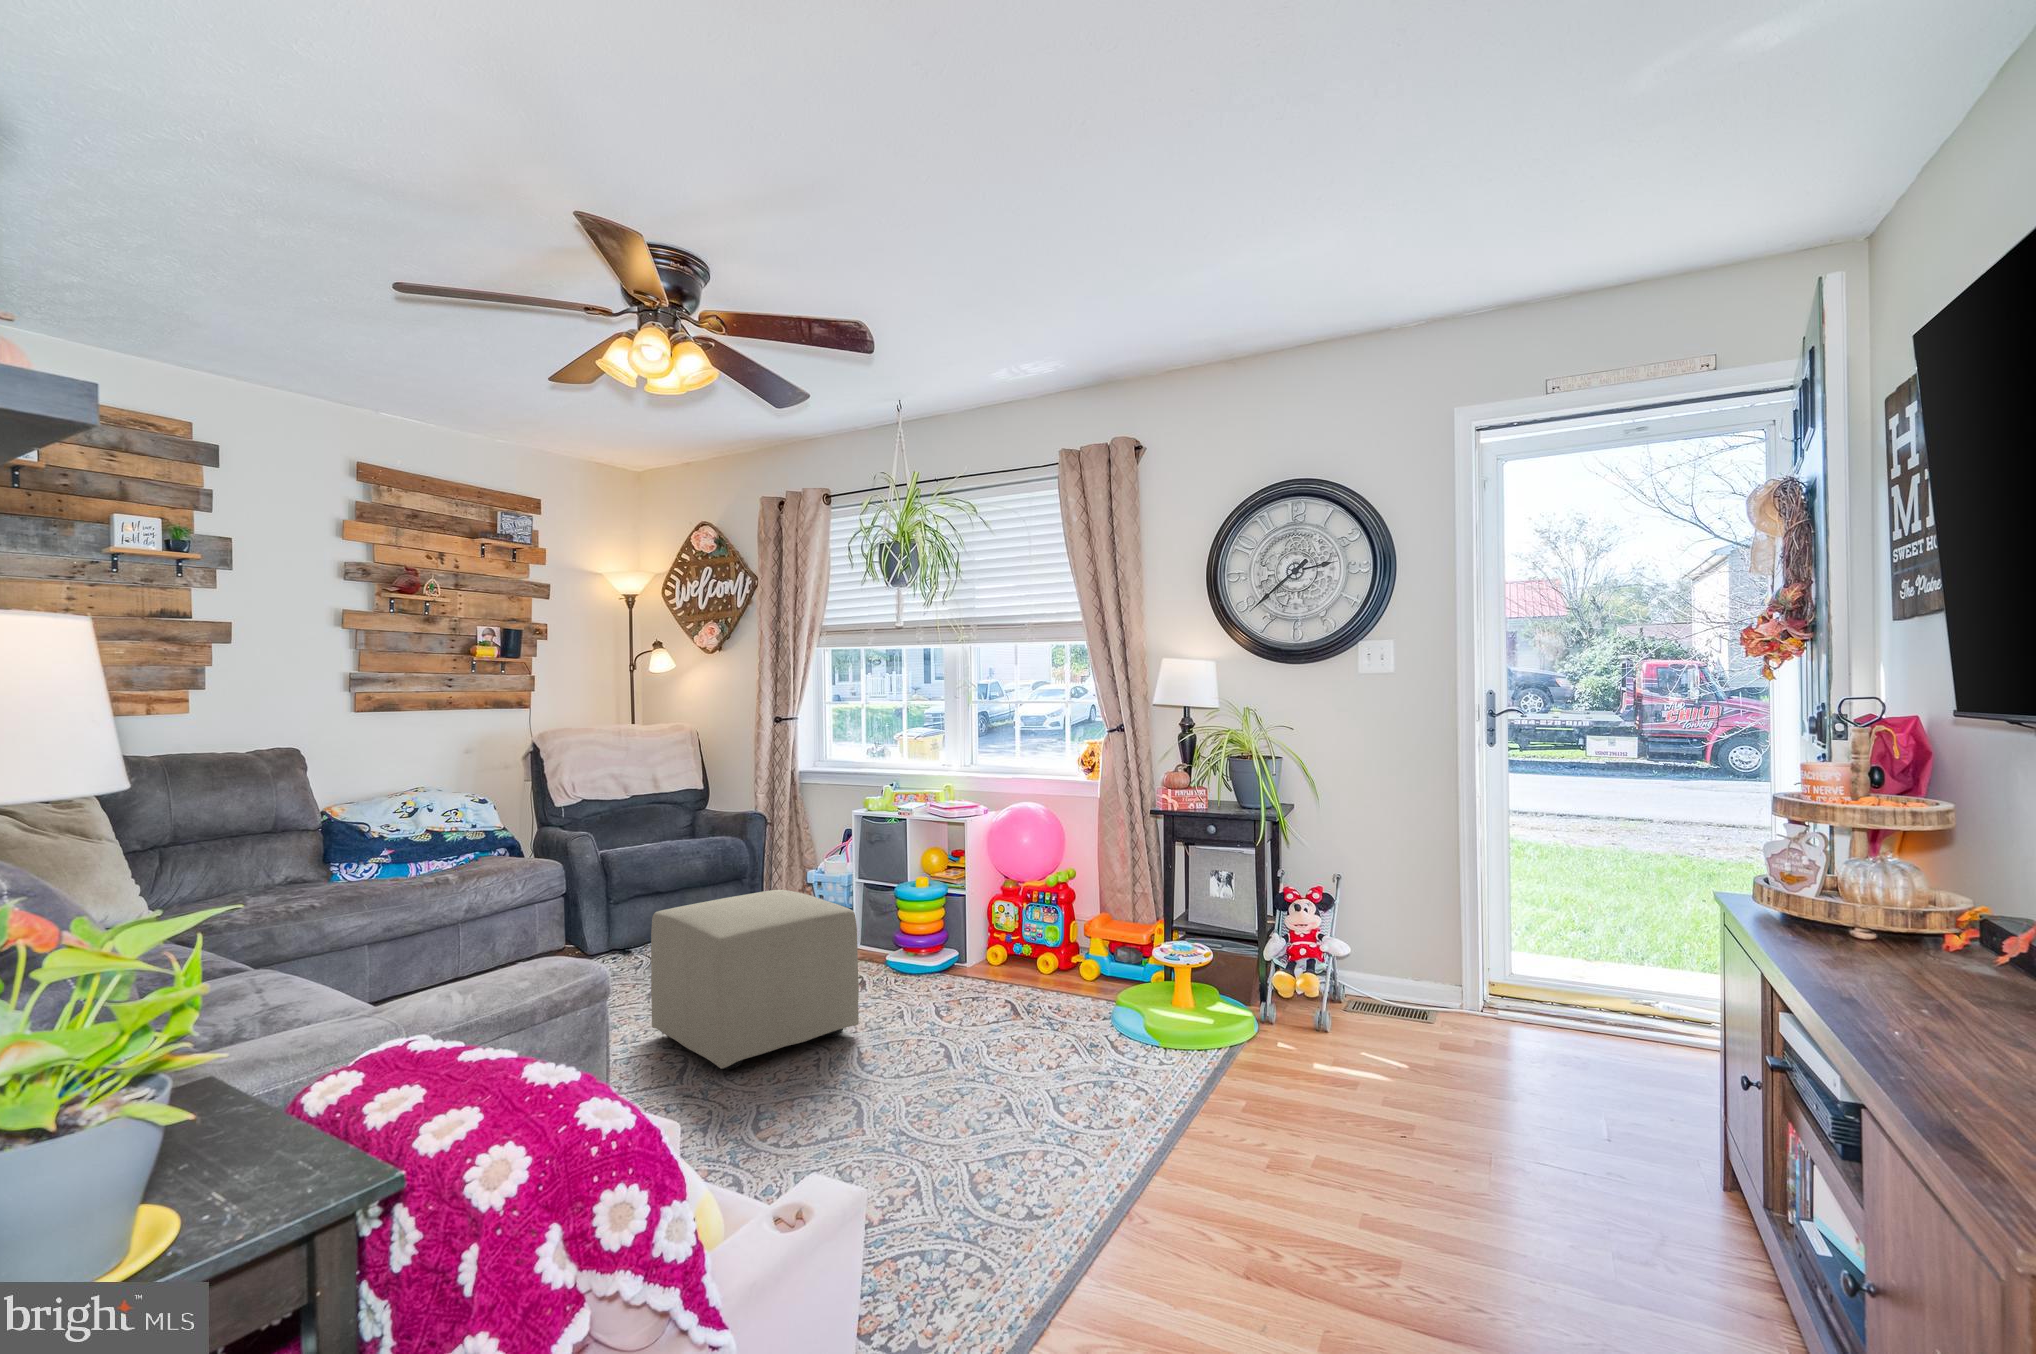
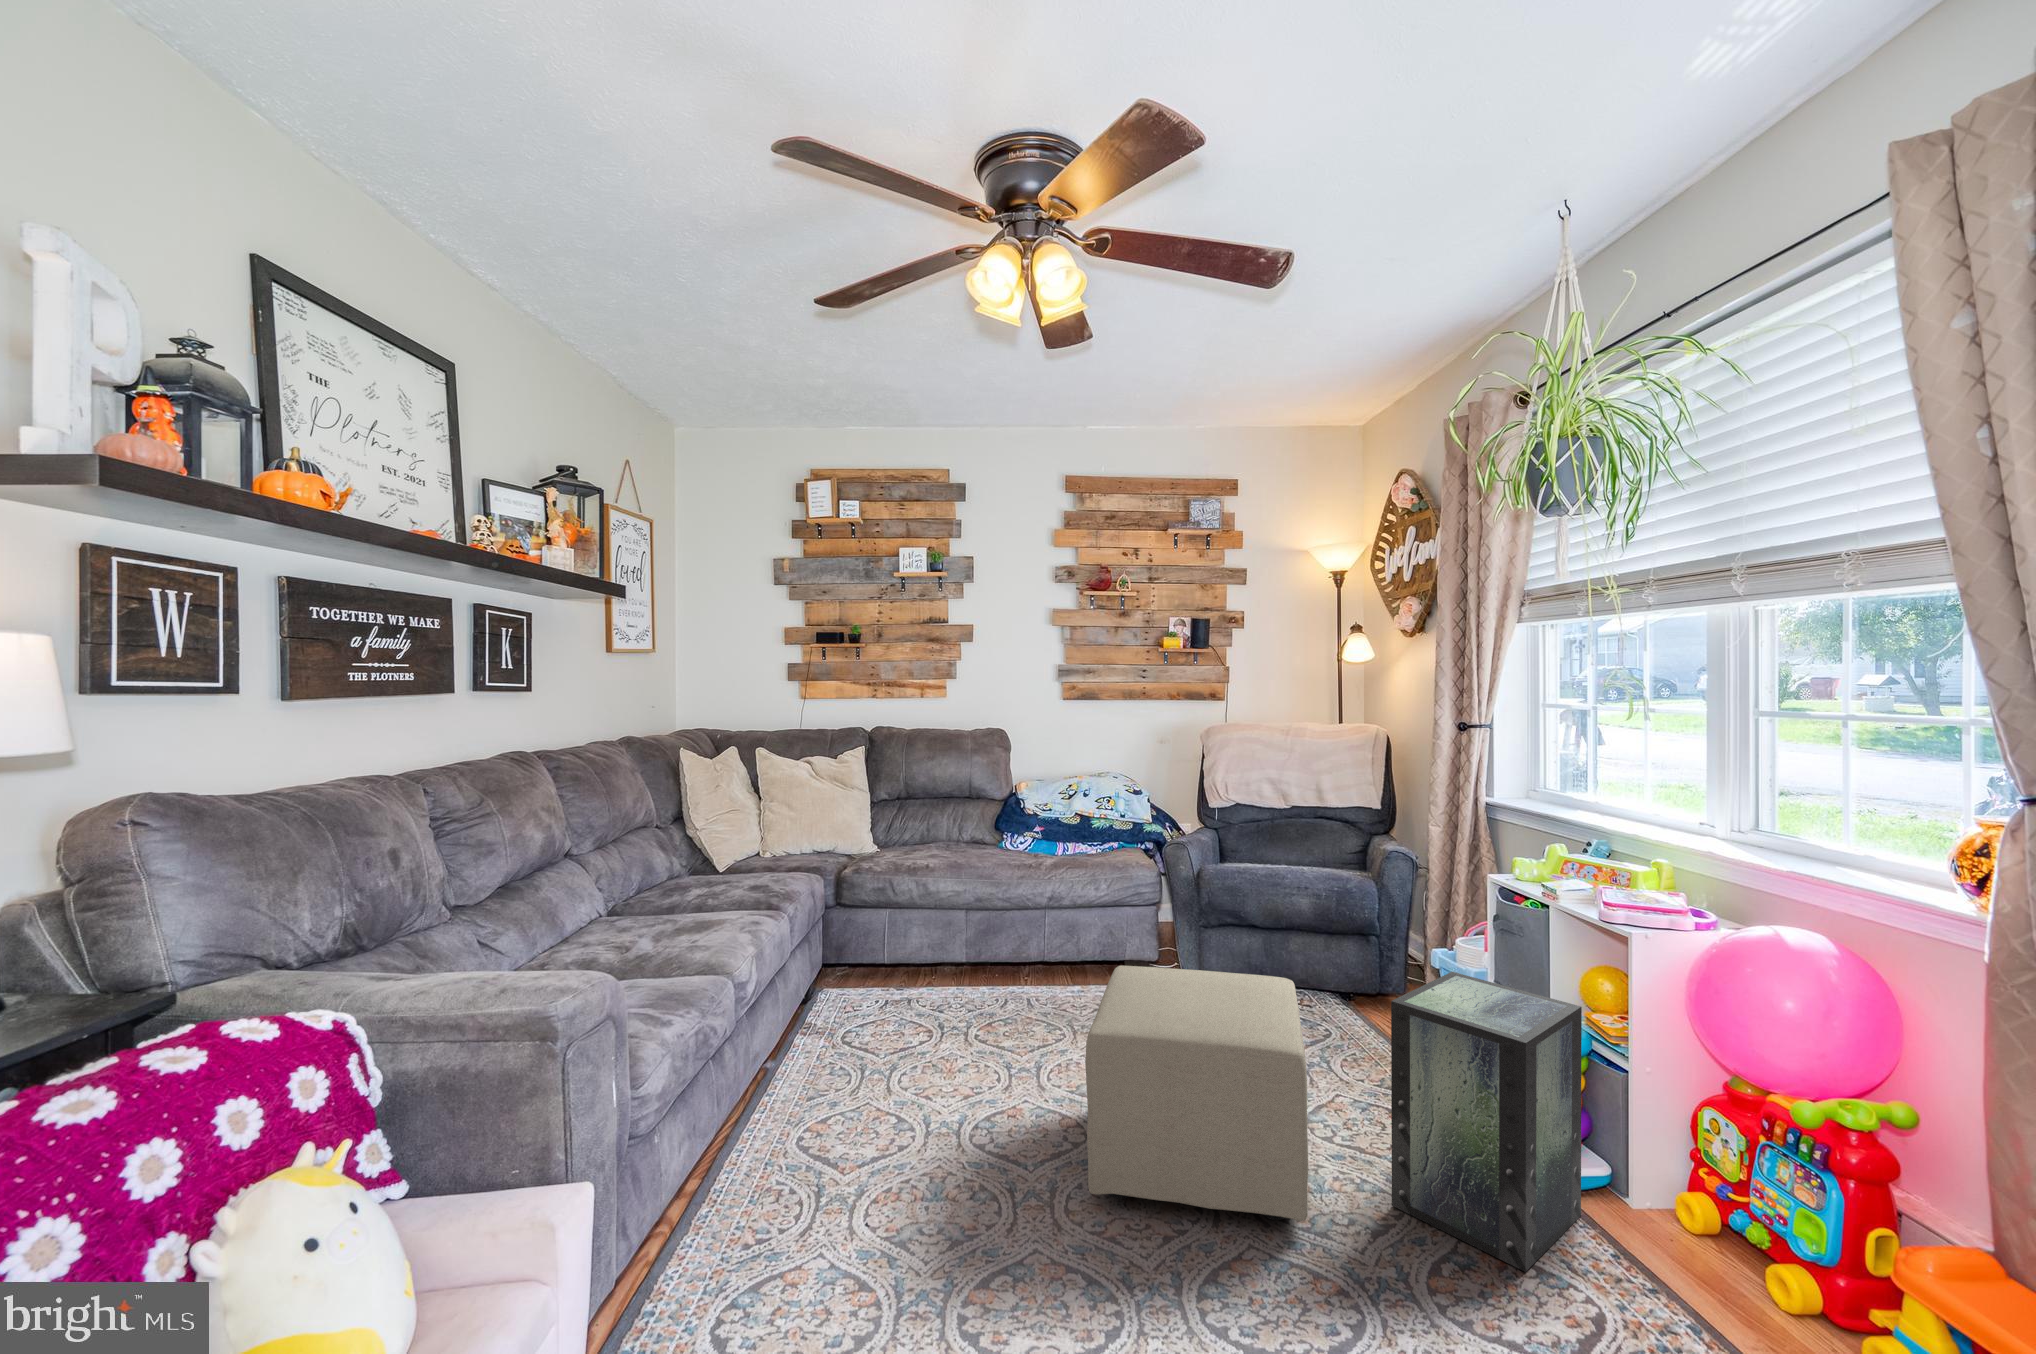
storage box: none [879,854,963,1008] -> present [1391,972,1582,1272]

